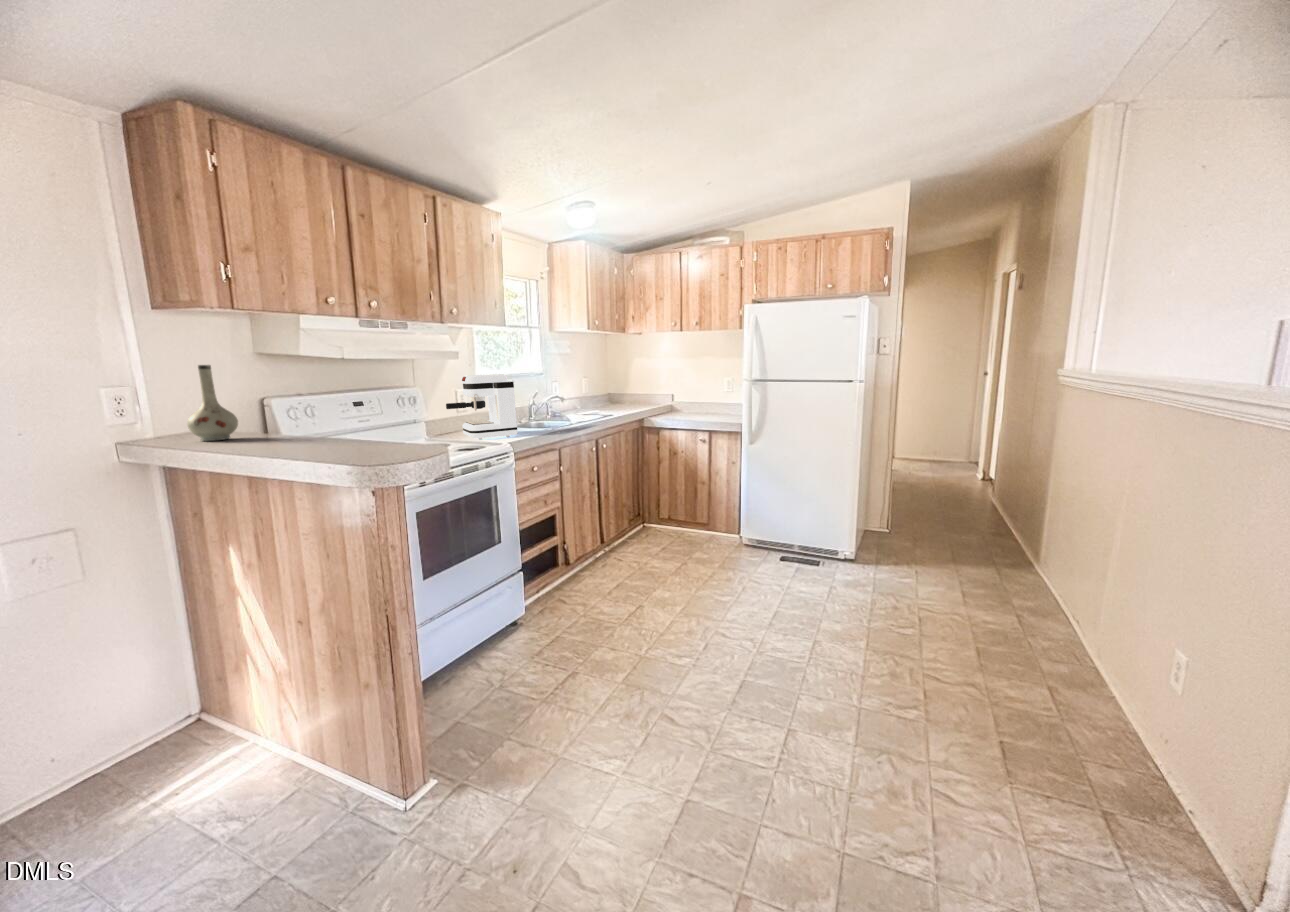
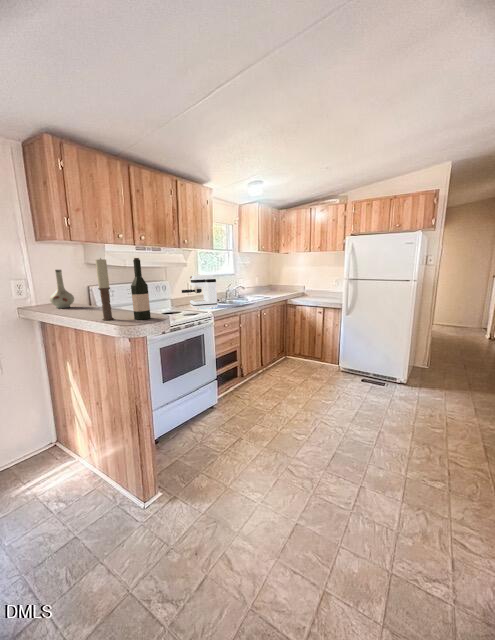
candle: none [305,342,341,458] -> present [95,258,114,320]
wine bottle: none [374,342,413,455] -> present [131,258,151,320]

